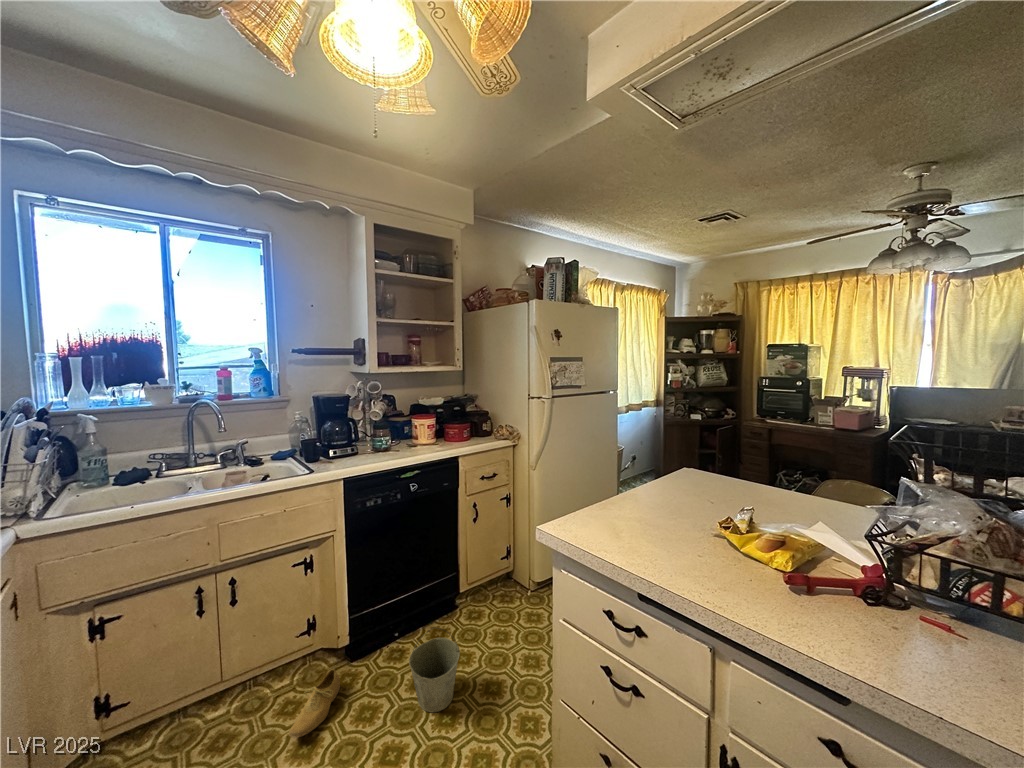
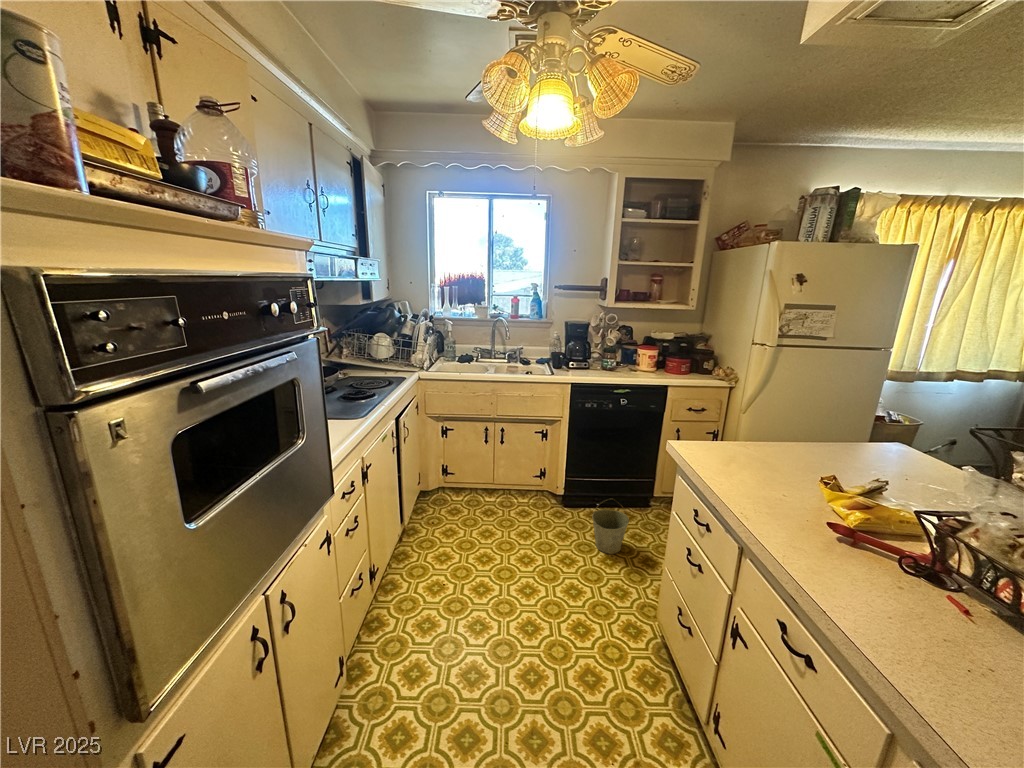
shoe: present [289,669,340,737] -> none [520,503,553,526]

